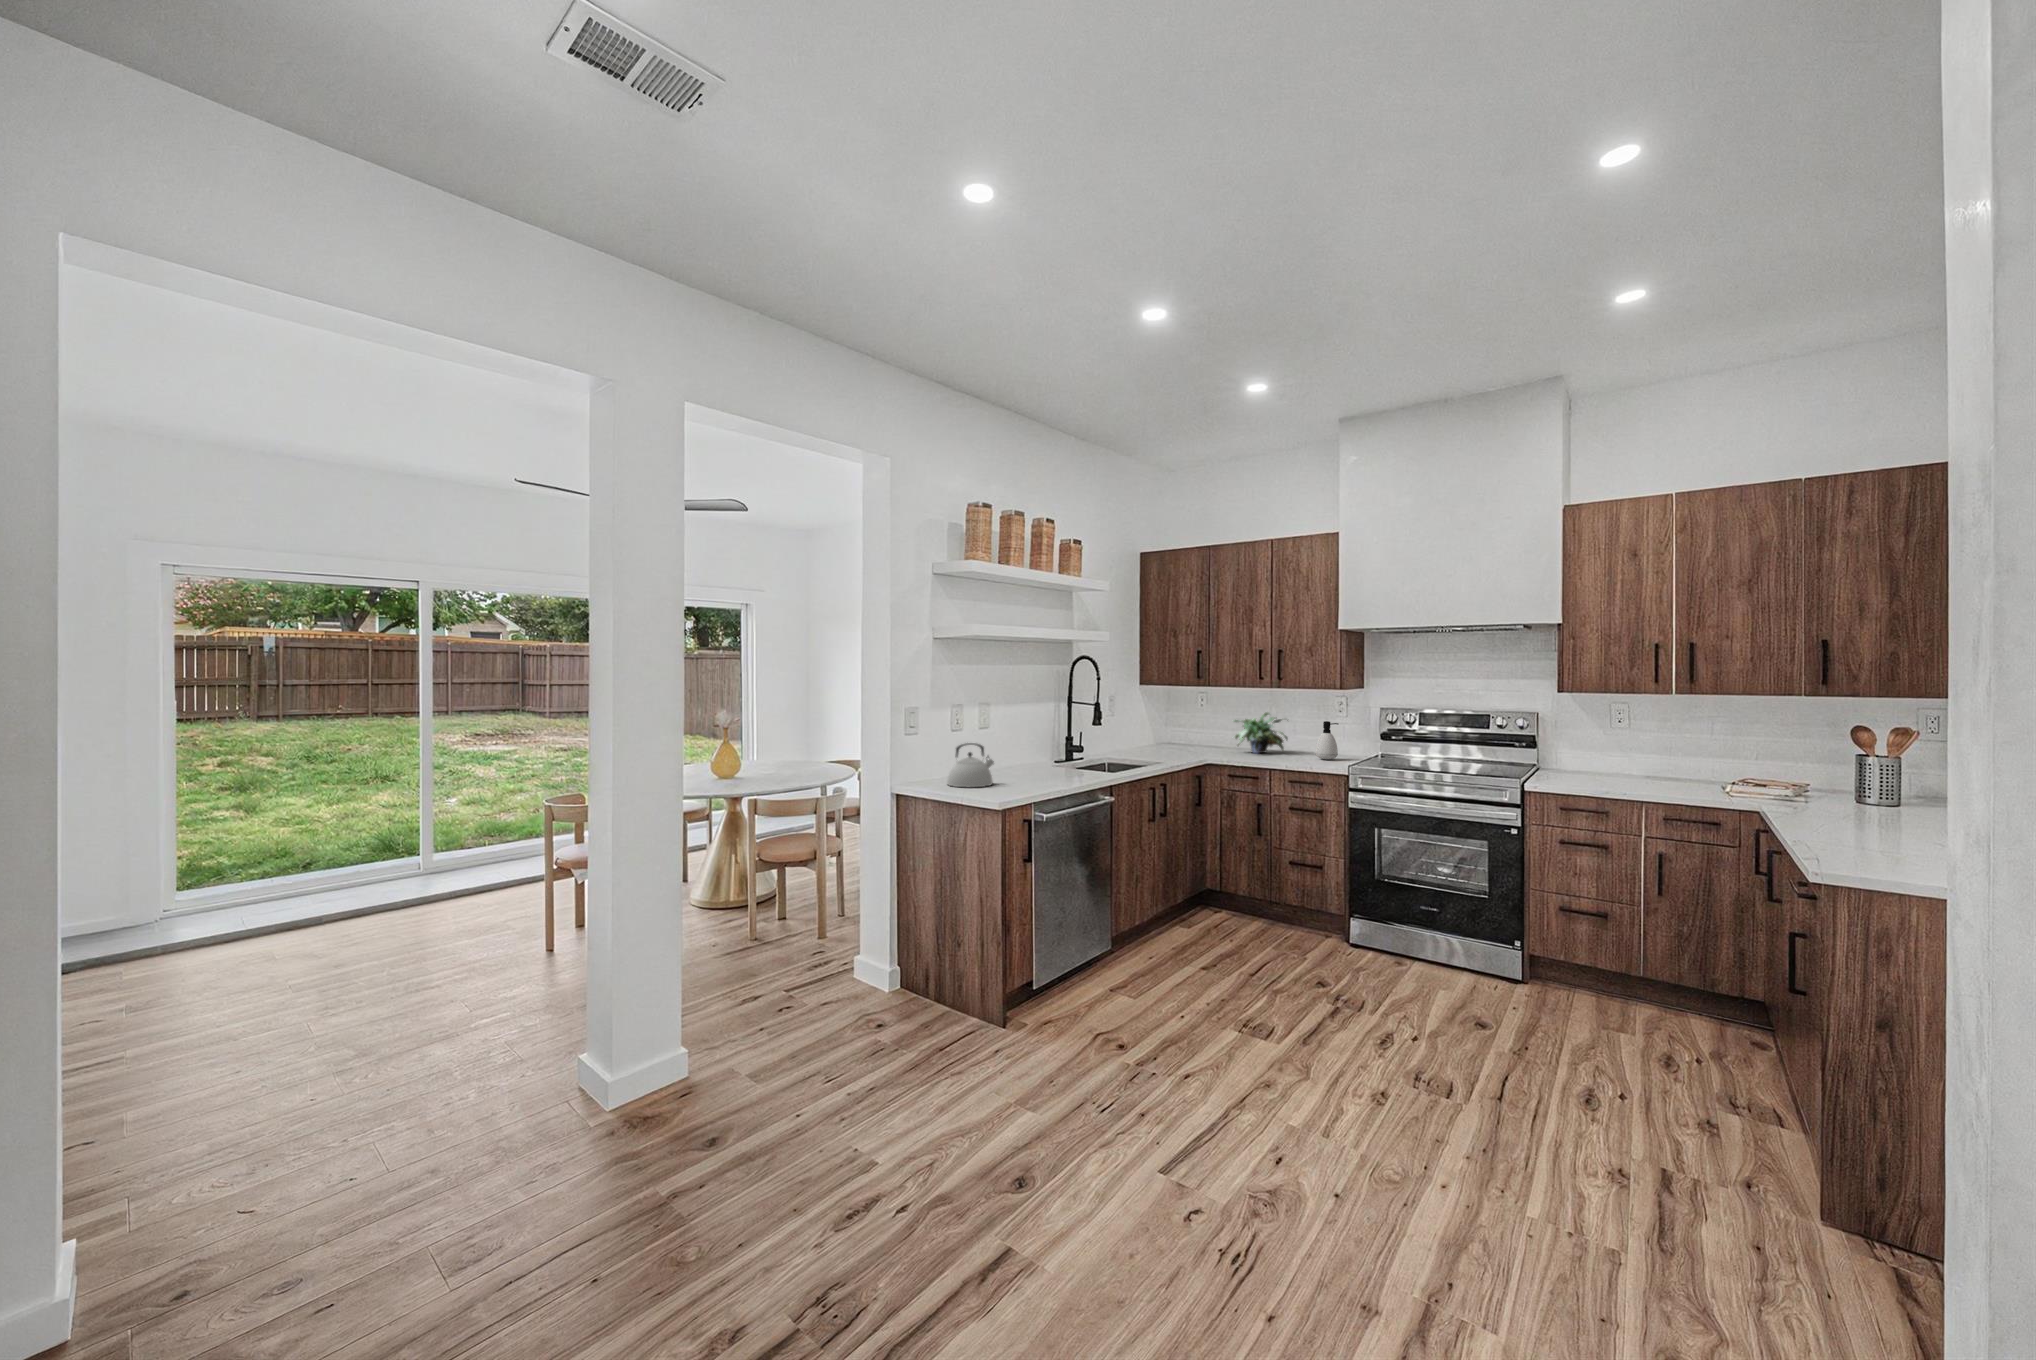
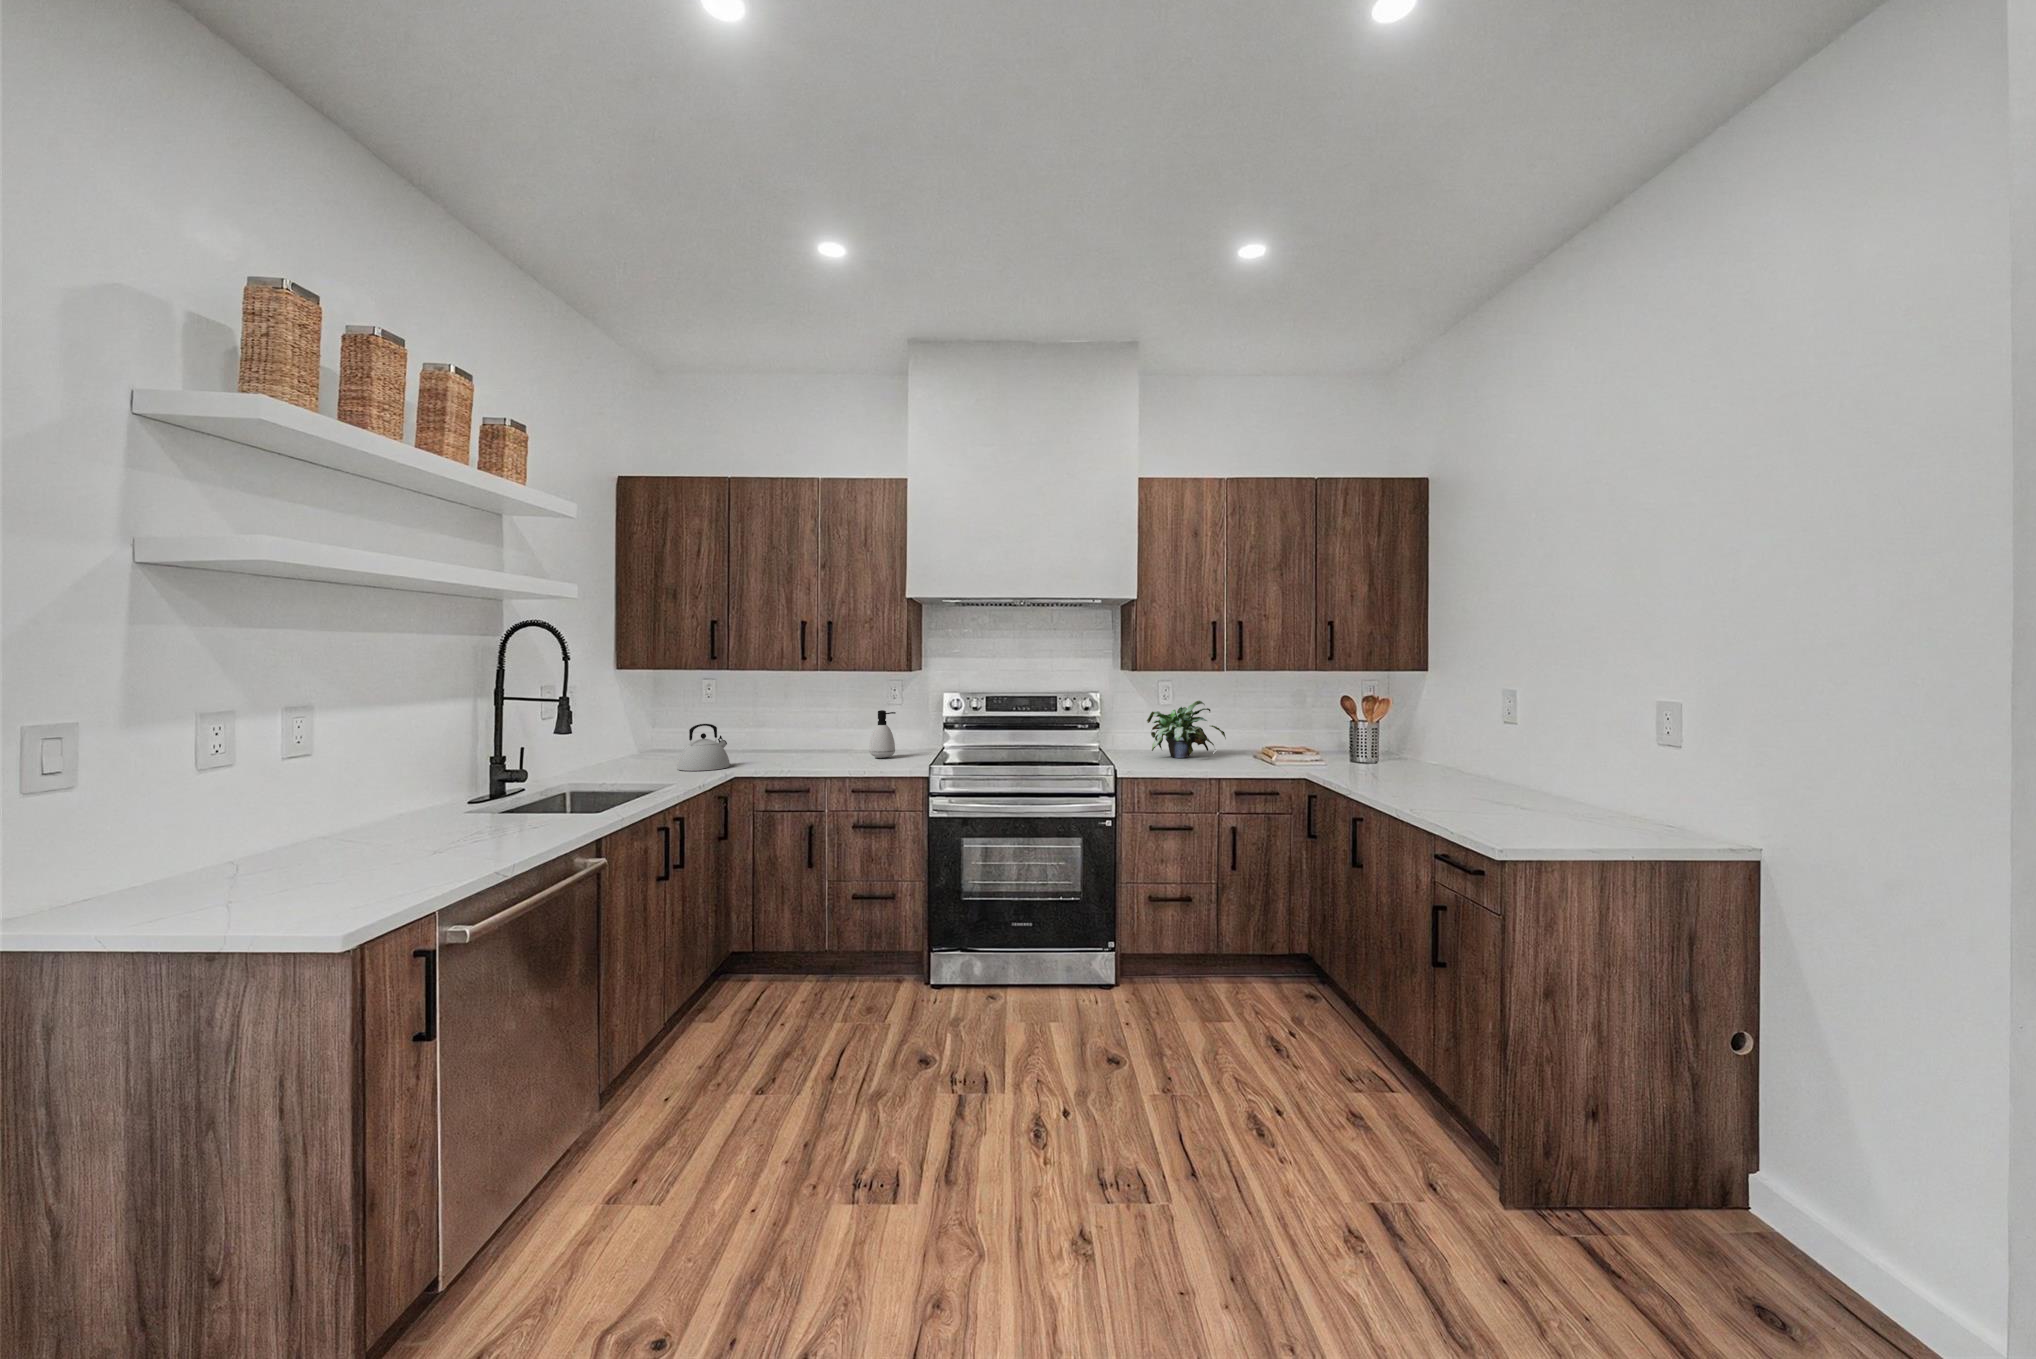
potted plant: present [1234,712,1288,753] -> present [1147,701,1226,758]
kettle: present [947,743,994,787] -> present [677,724,730,771]

